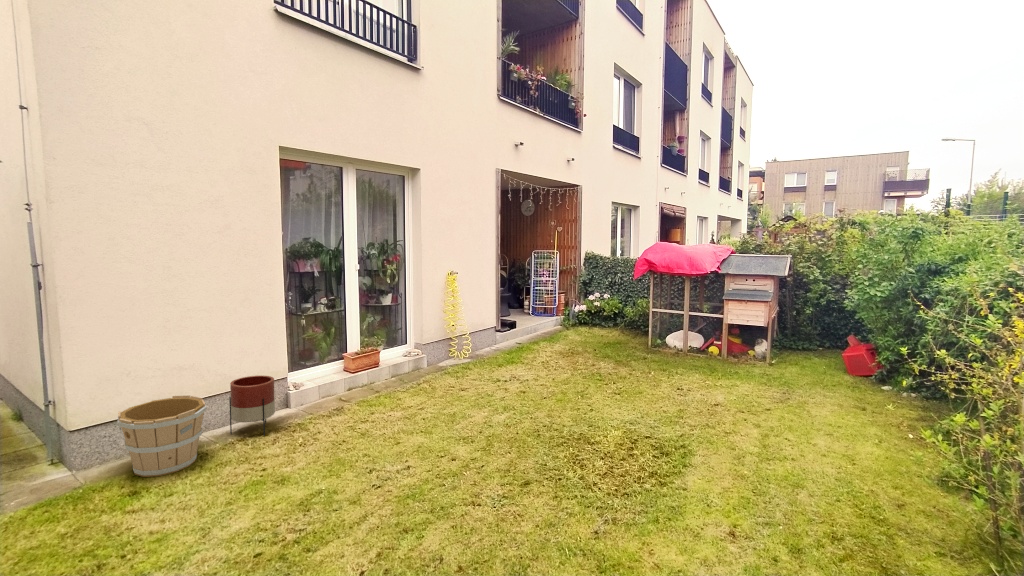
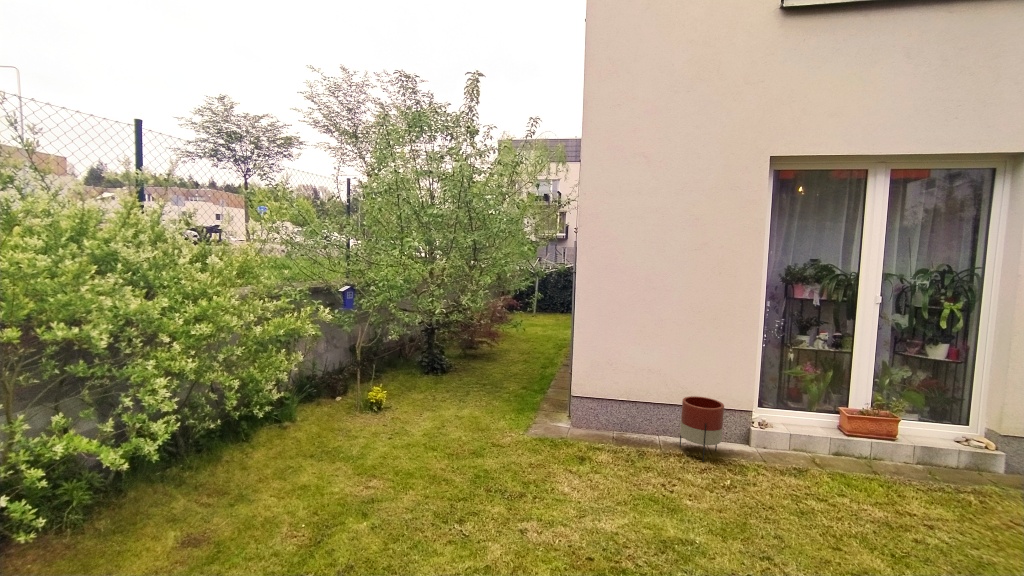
wooden bucket: present [118,395,206,477] -> none [590,393,653,458]

